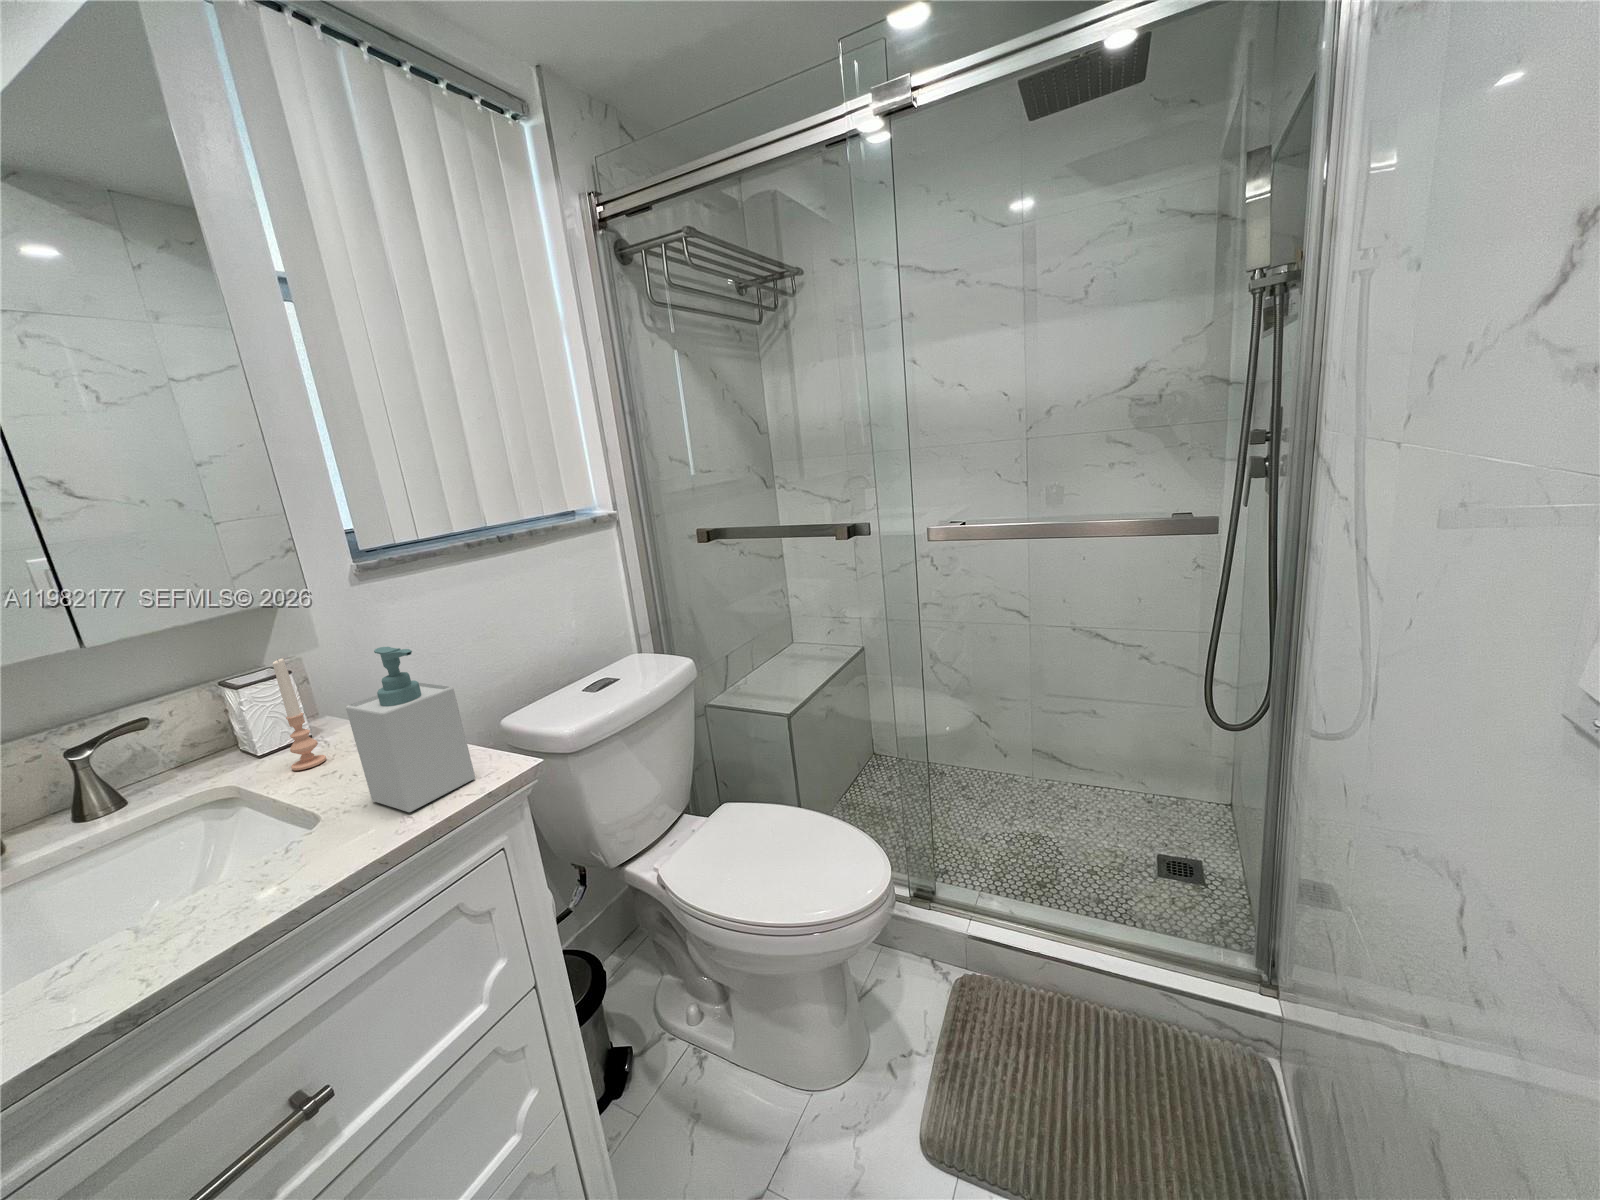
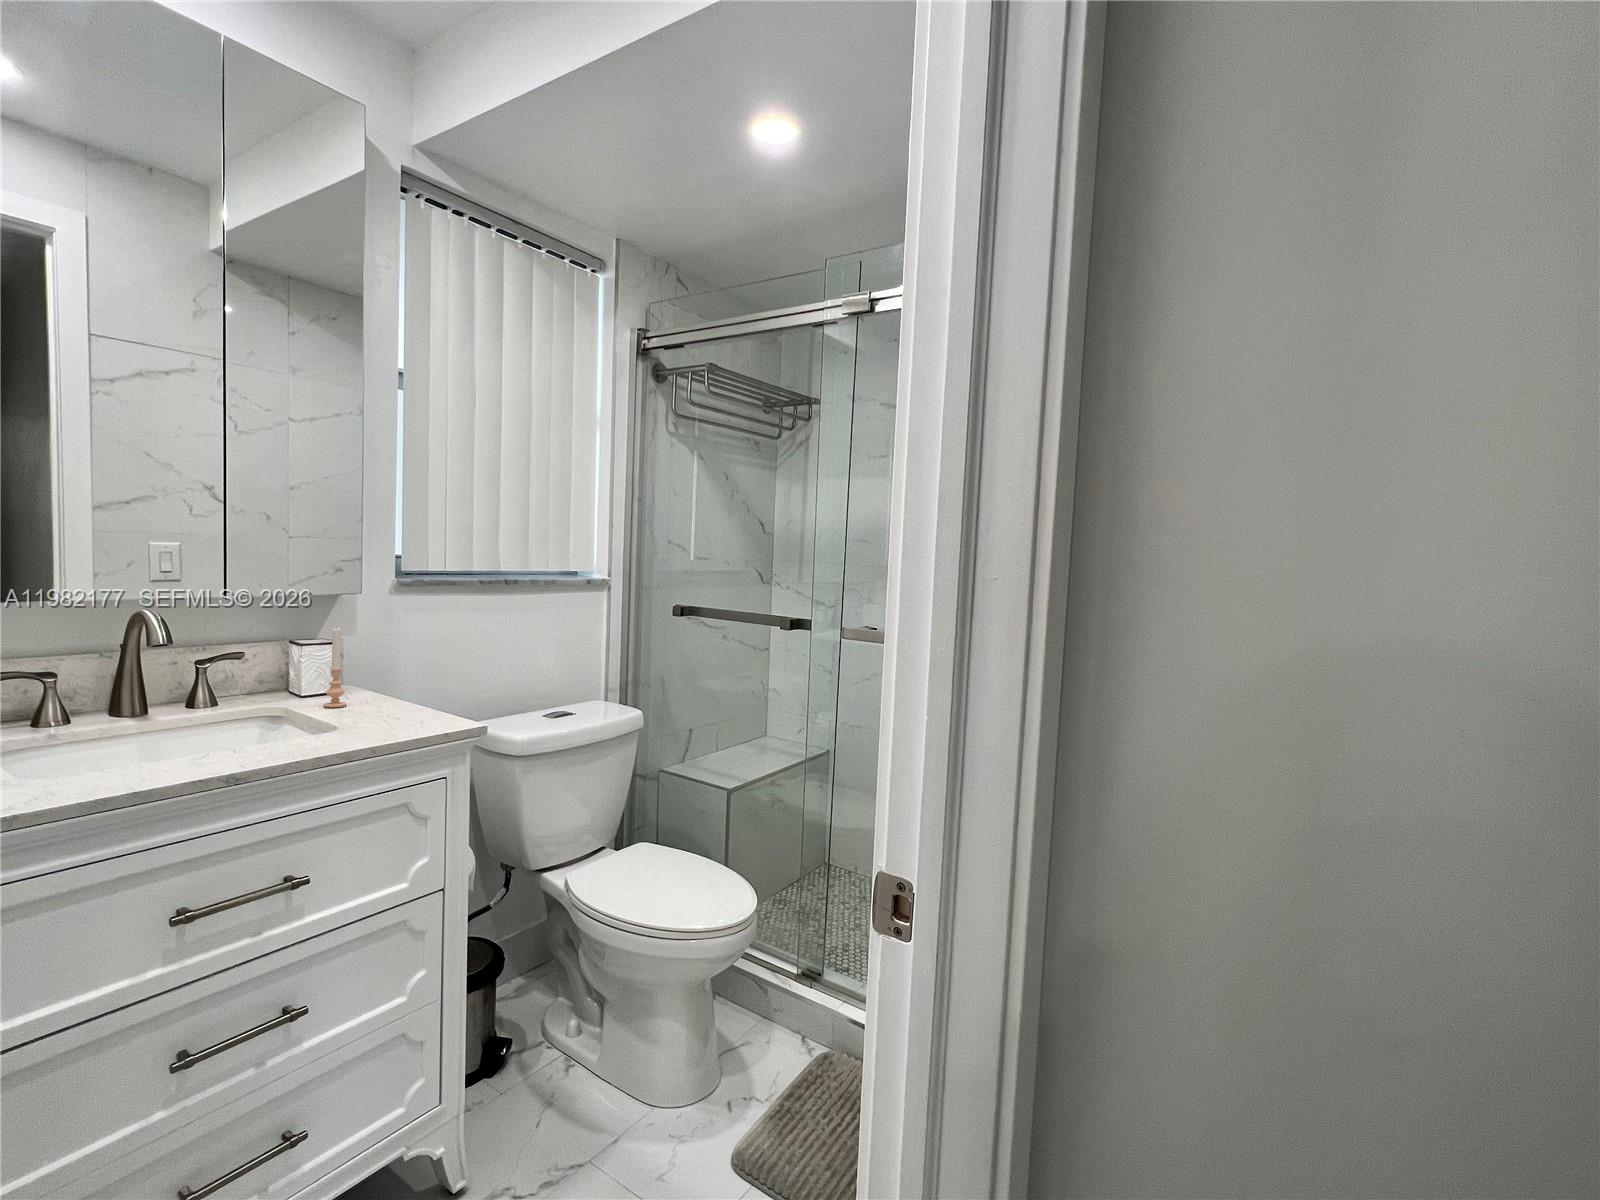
soap bottle: present [346,647,475,812] -> none [376,624,445,730]

